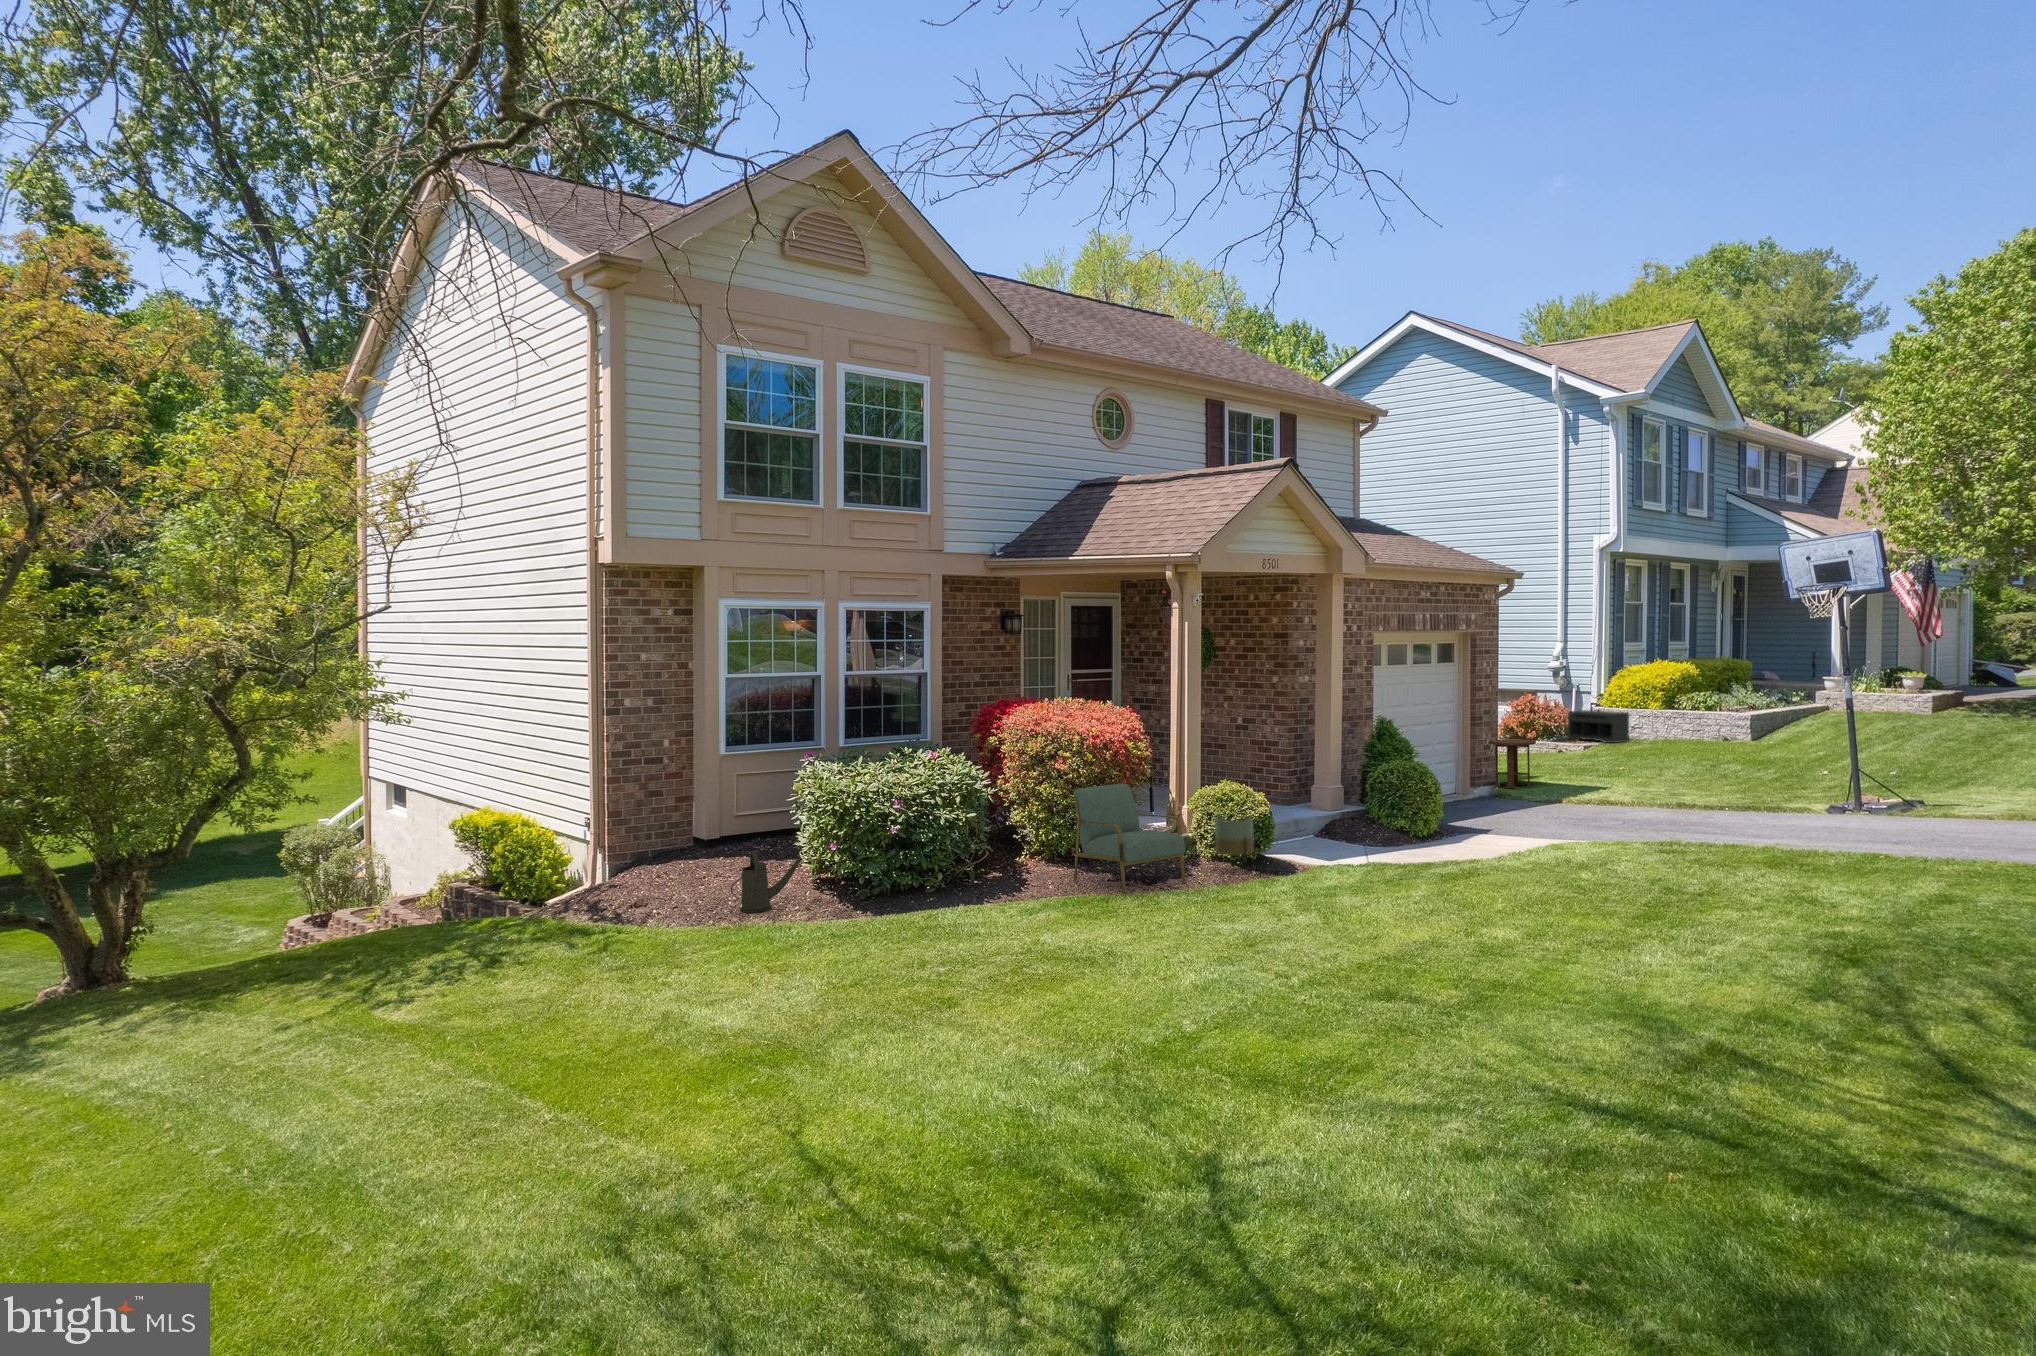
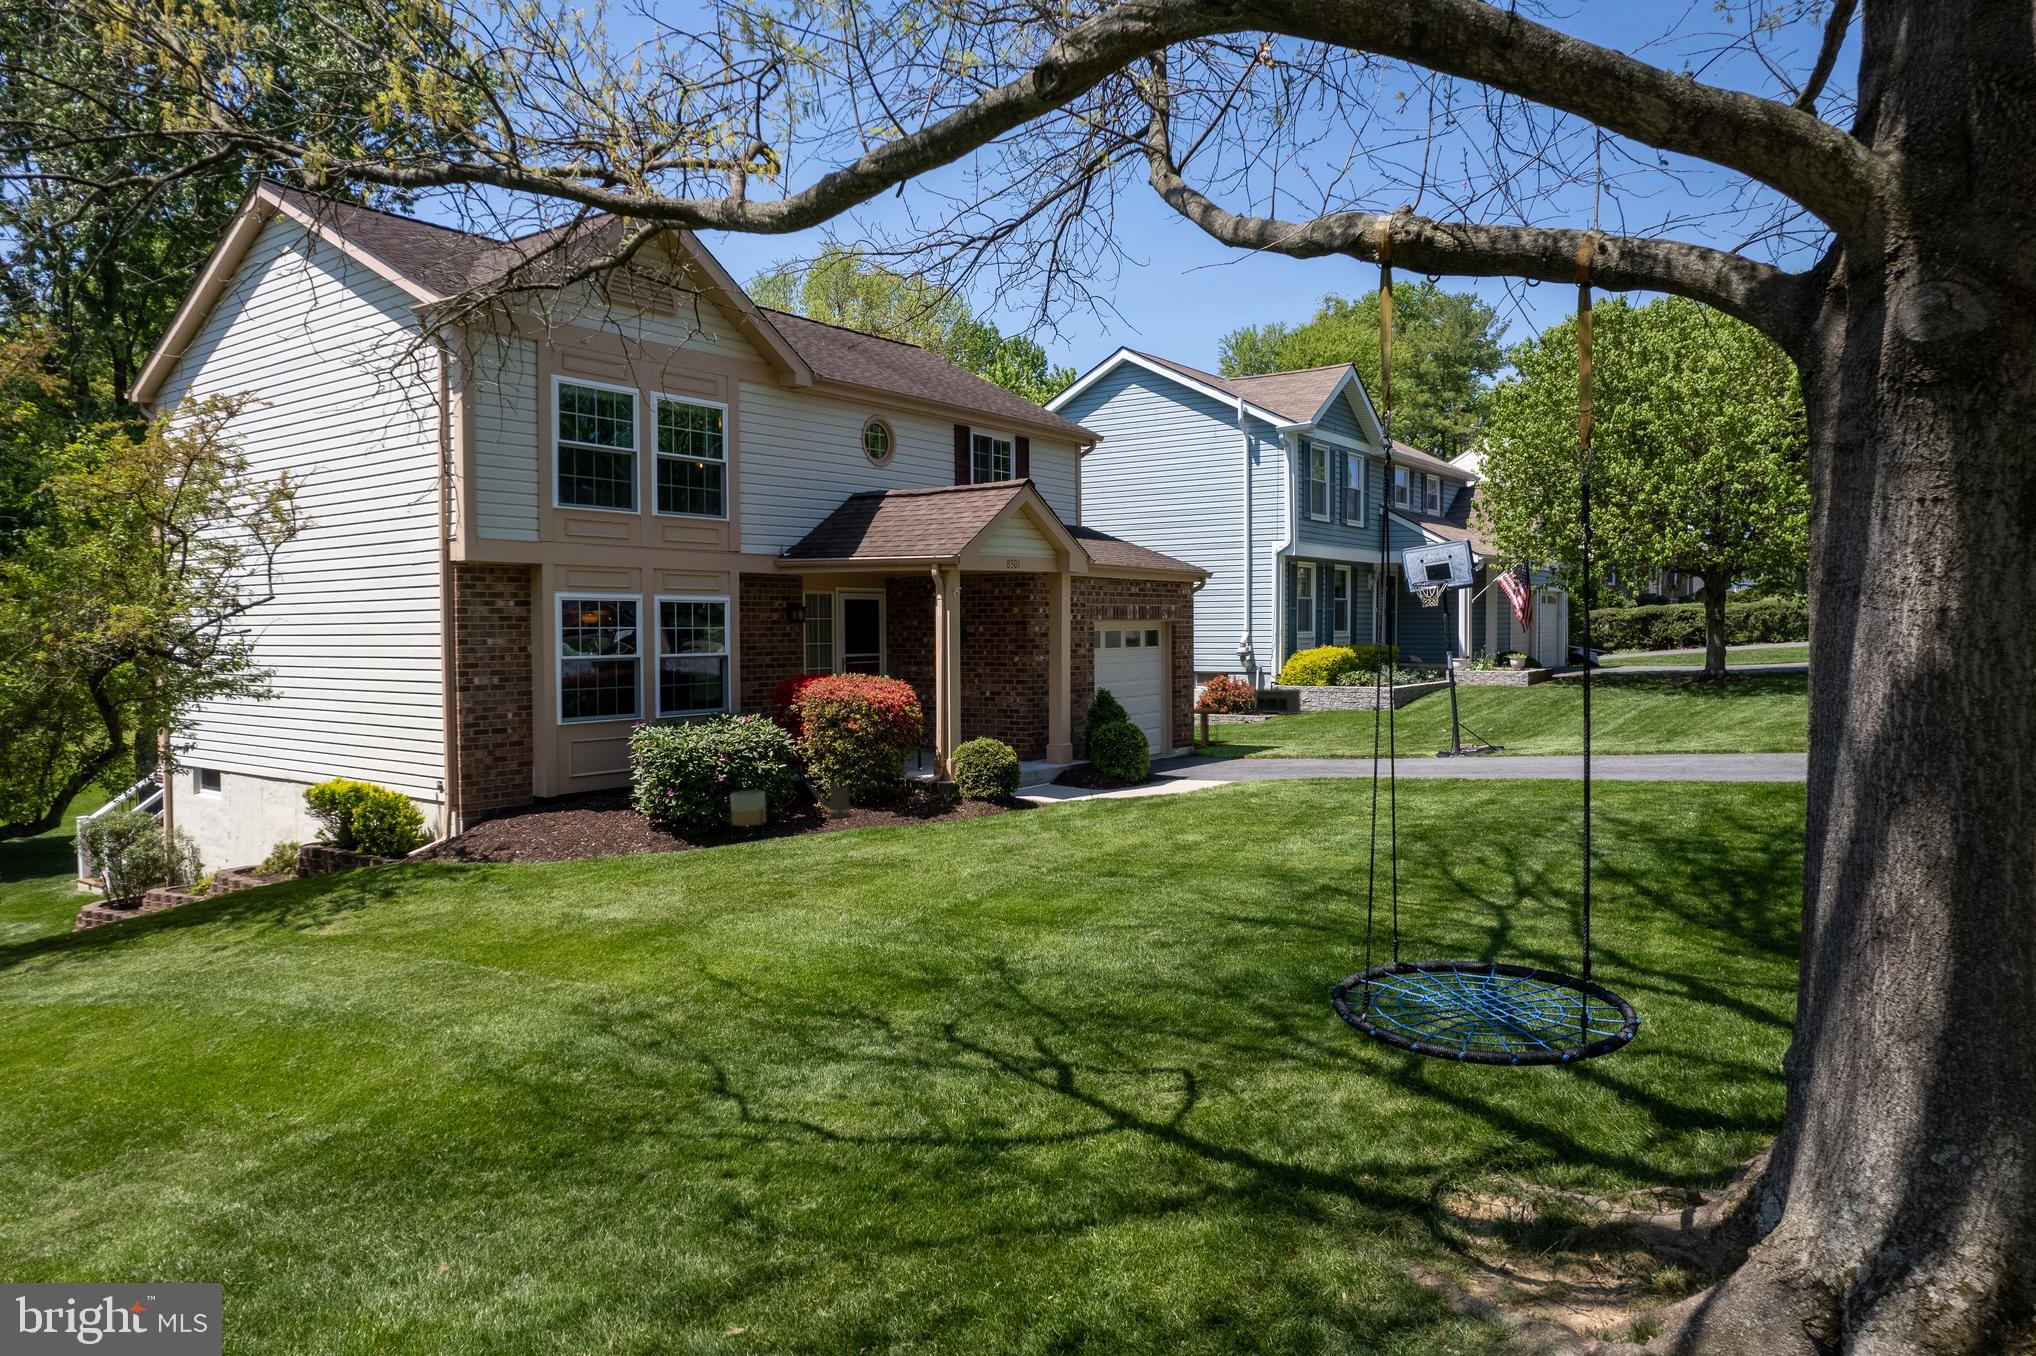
chair: present [1073,784,1185,894] -> none [864,740,954,823]
planter: present [1214,816,1254,869] -> present [731,791,766,835]
watering can: present [731,852,801,913] -> present [806,774,857,818]

